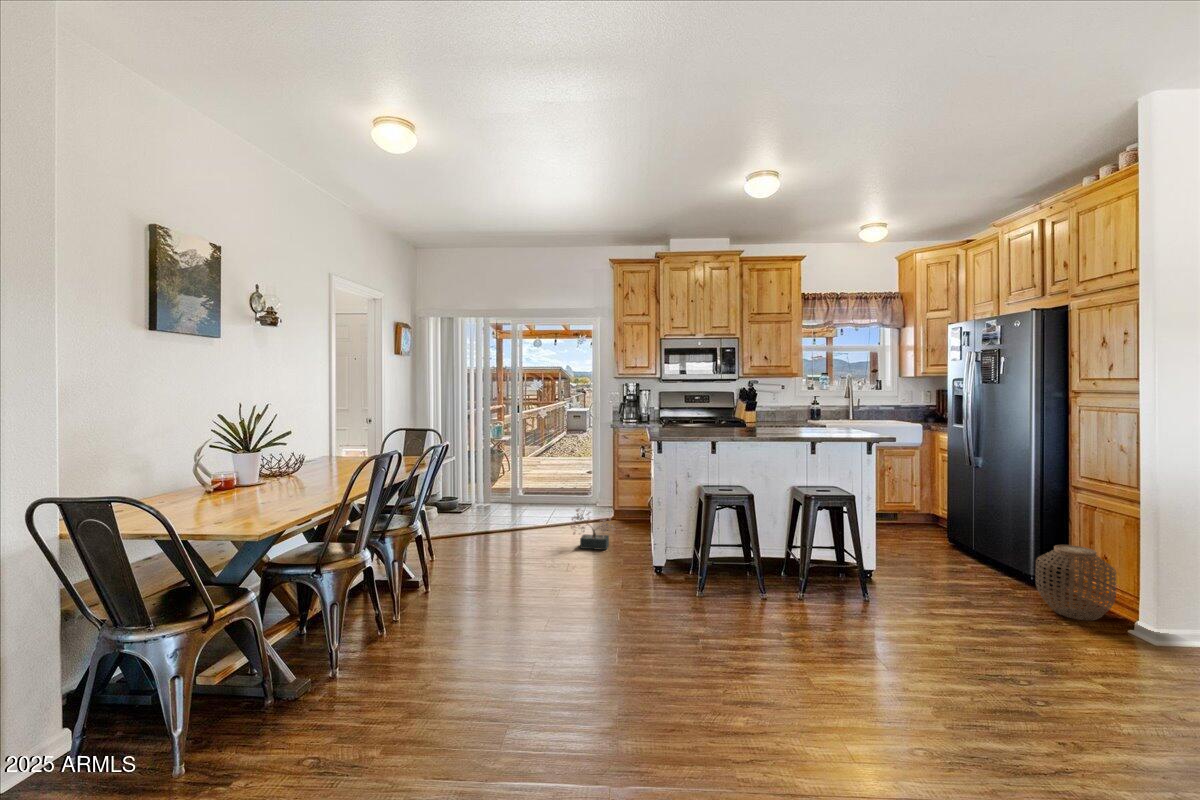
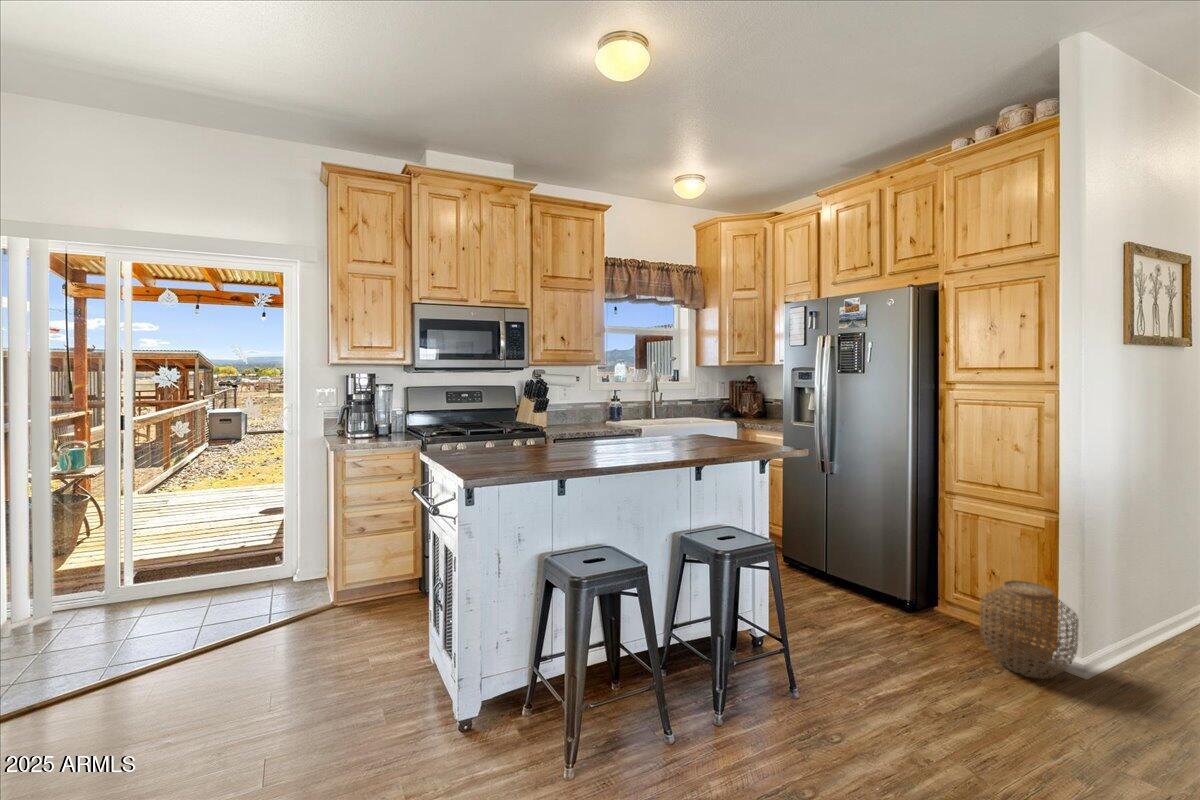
decorative plant: present [571,508,615,550] -> none [268,622,368,709]

